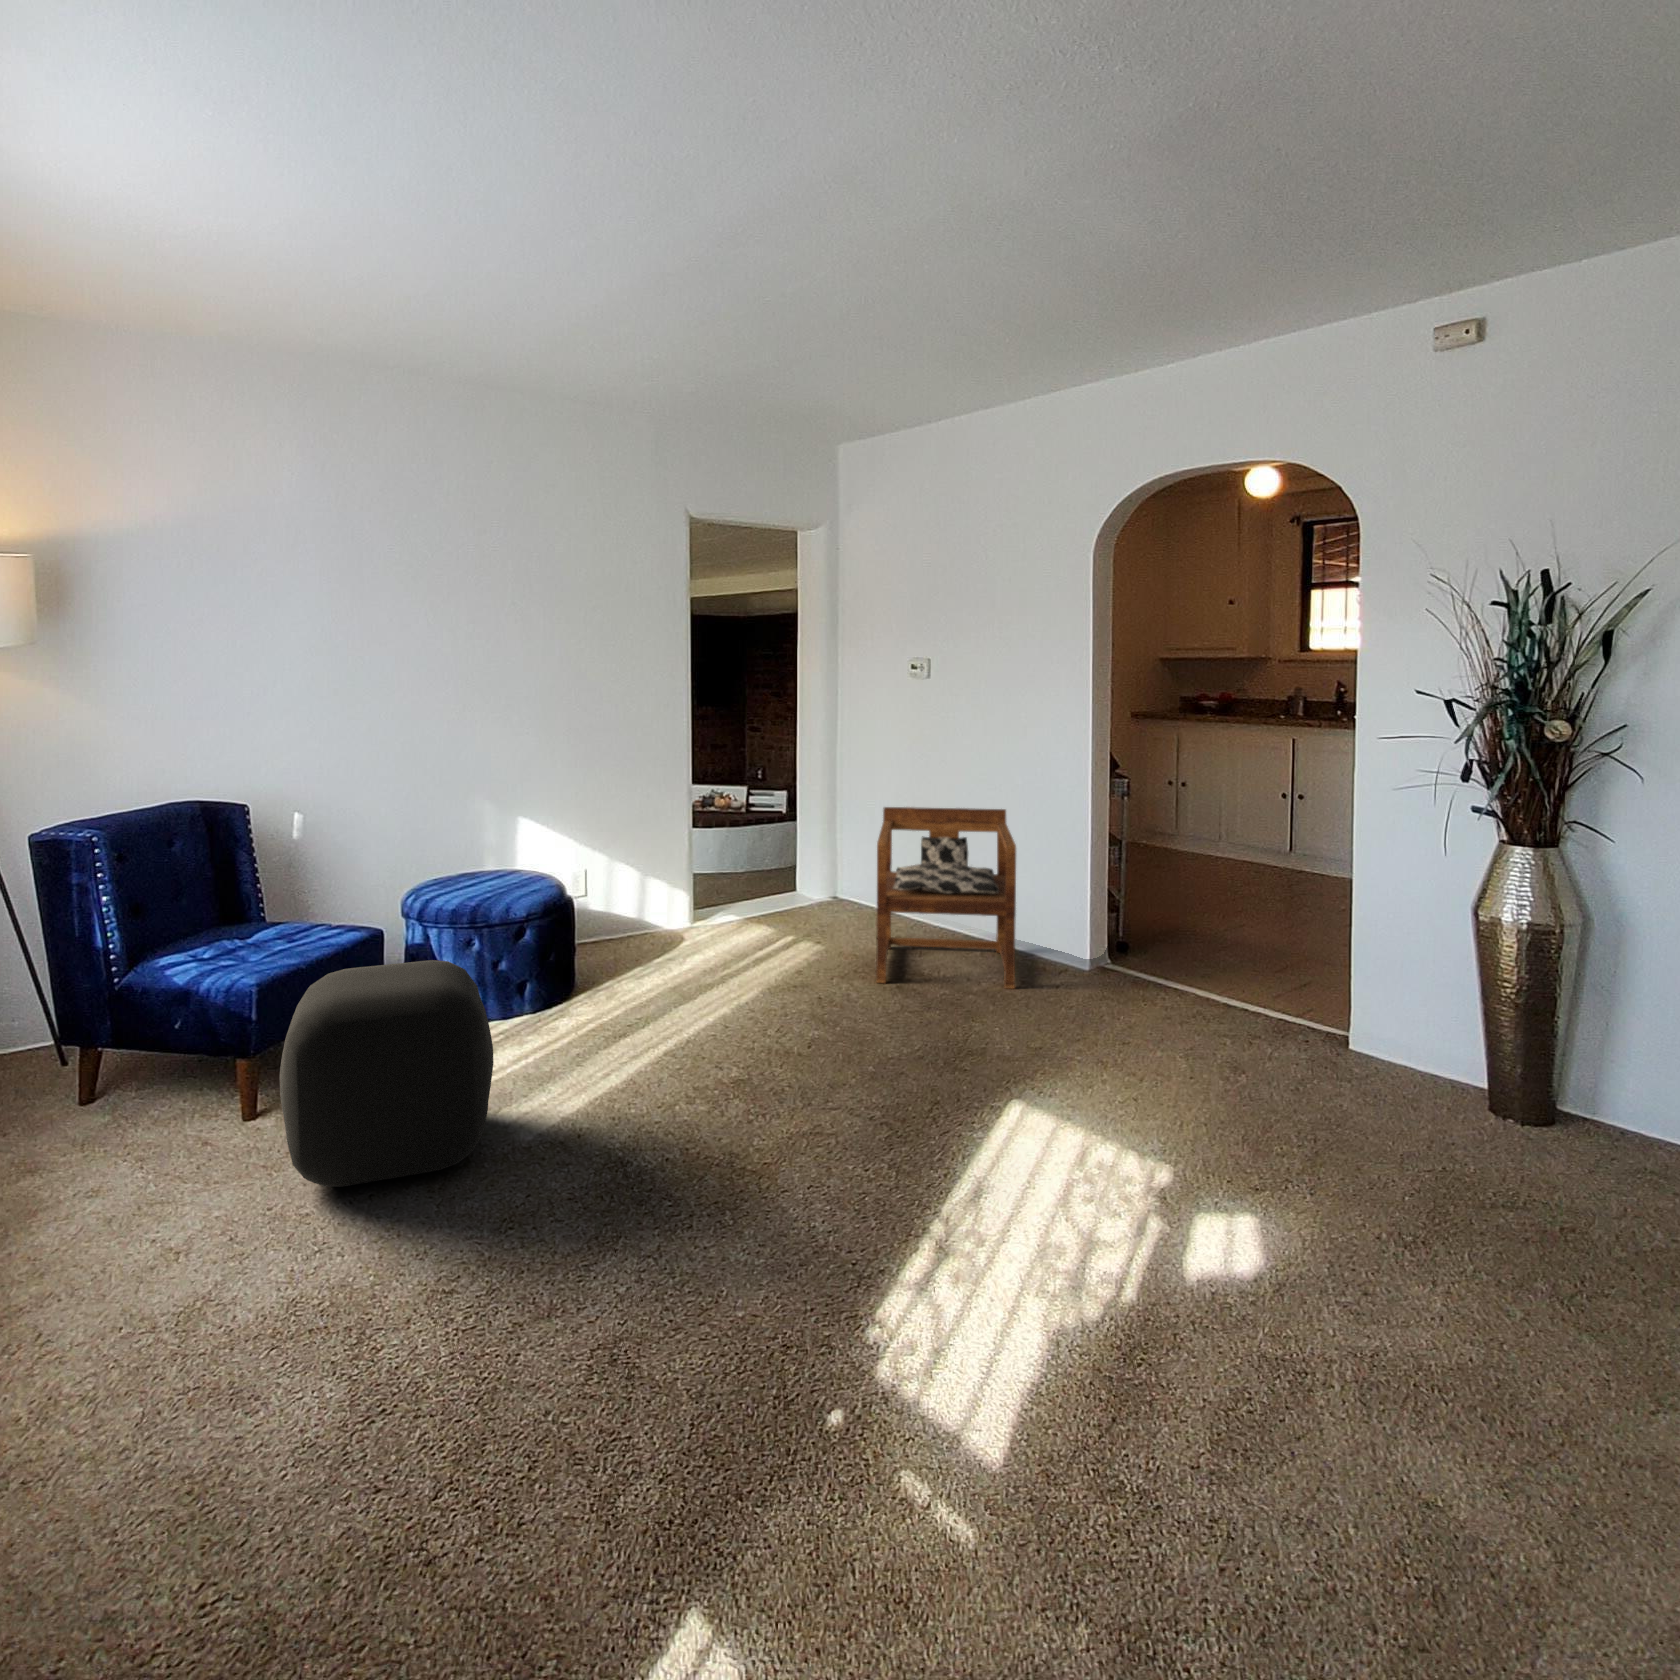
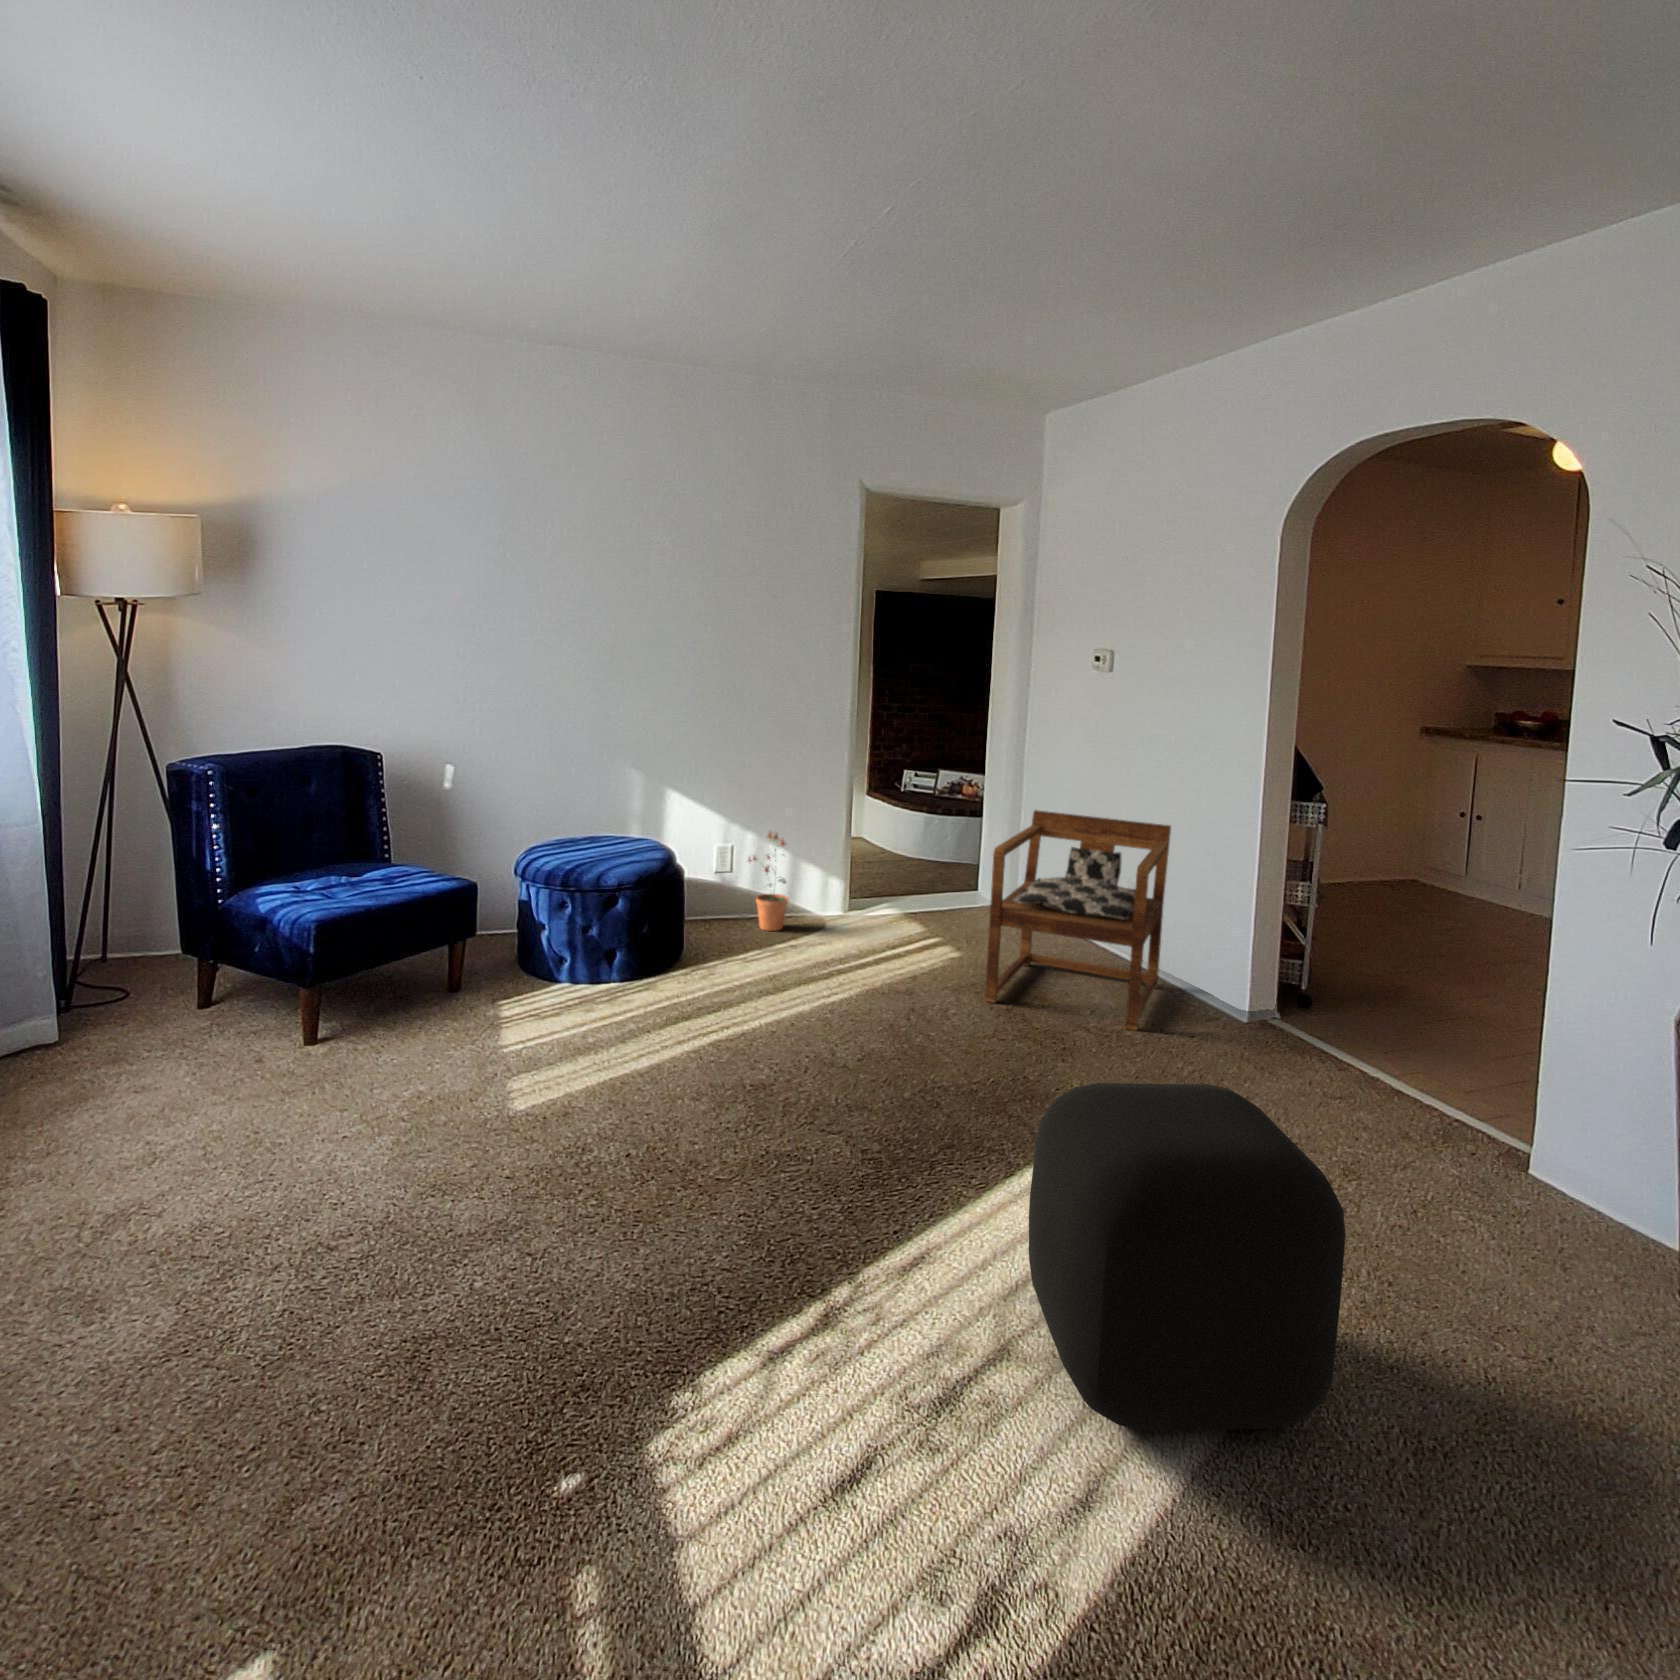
potted plant: none [606,851,655,948] -> present [748,831,788,931]
ottoman: present [279,960,493,1187] -> present [1028,1083,1346,1430]

